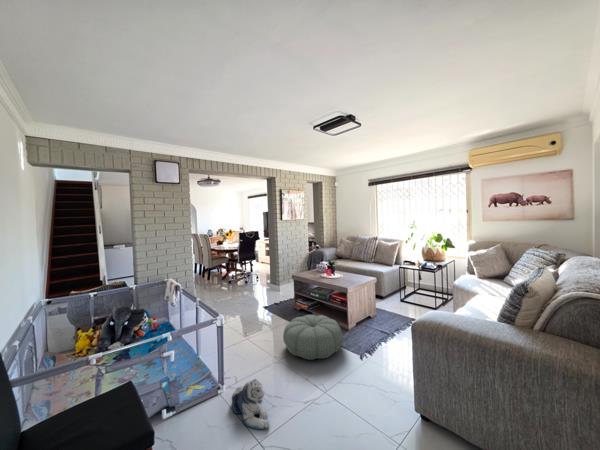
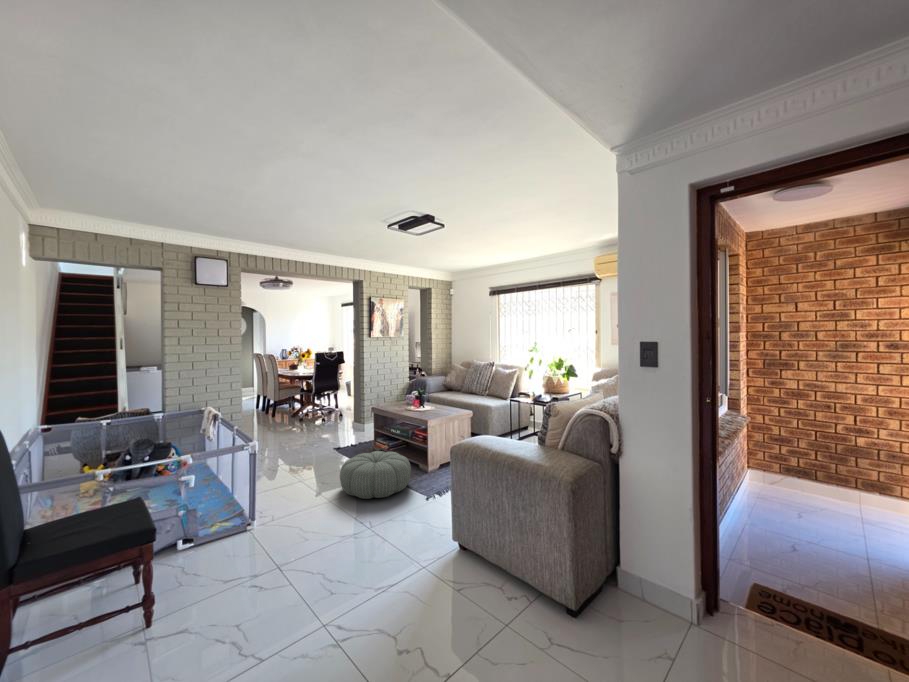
plush toy: present [232,379,269,430] -> none [258,508,296,556]

